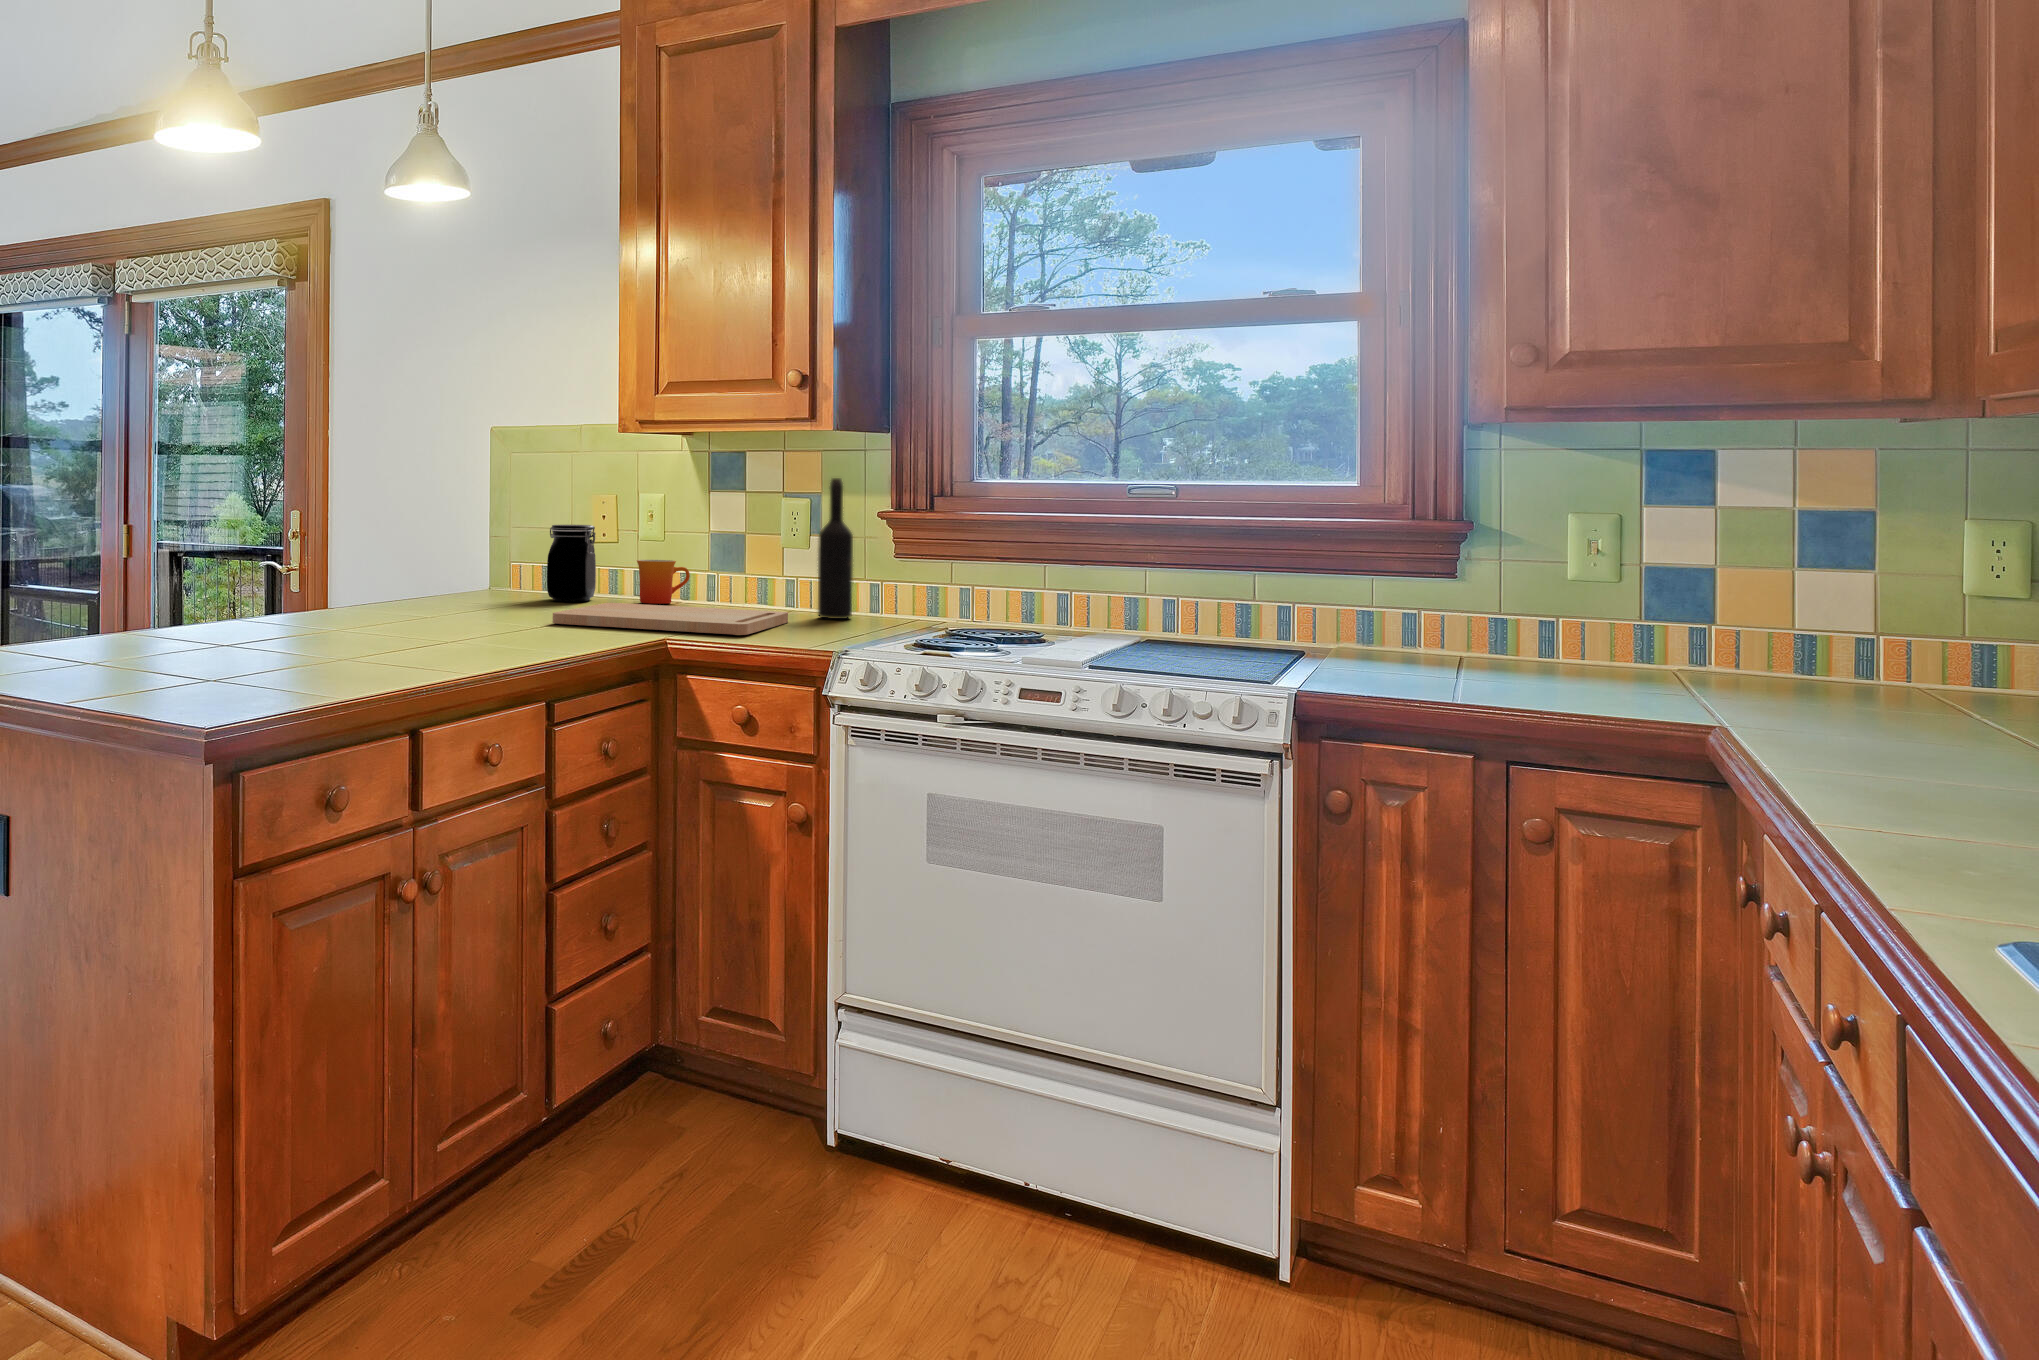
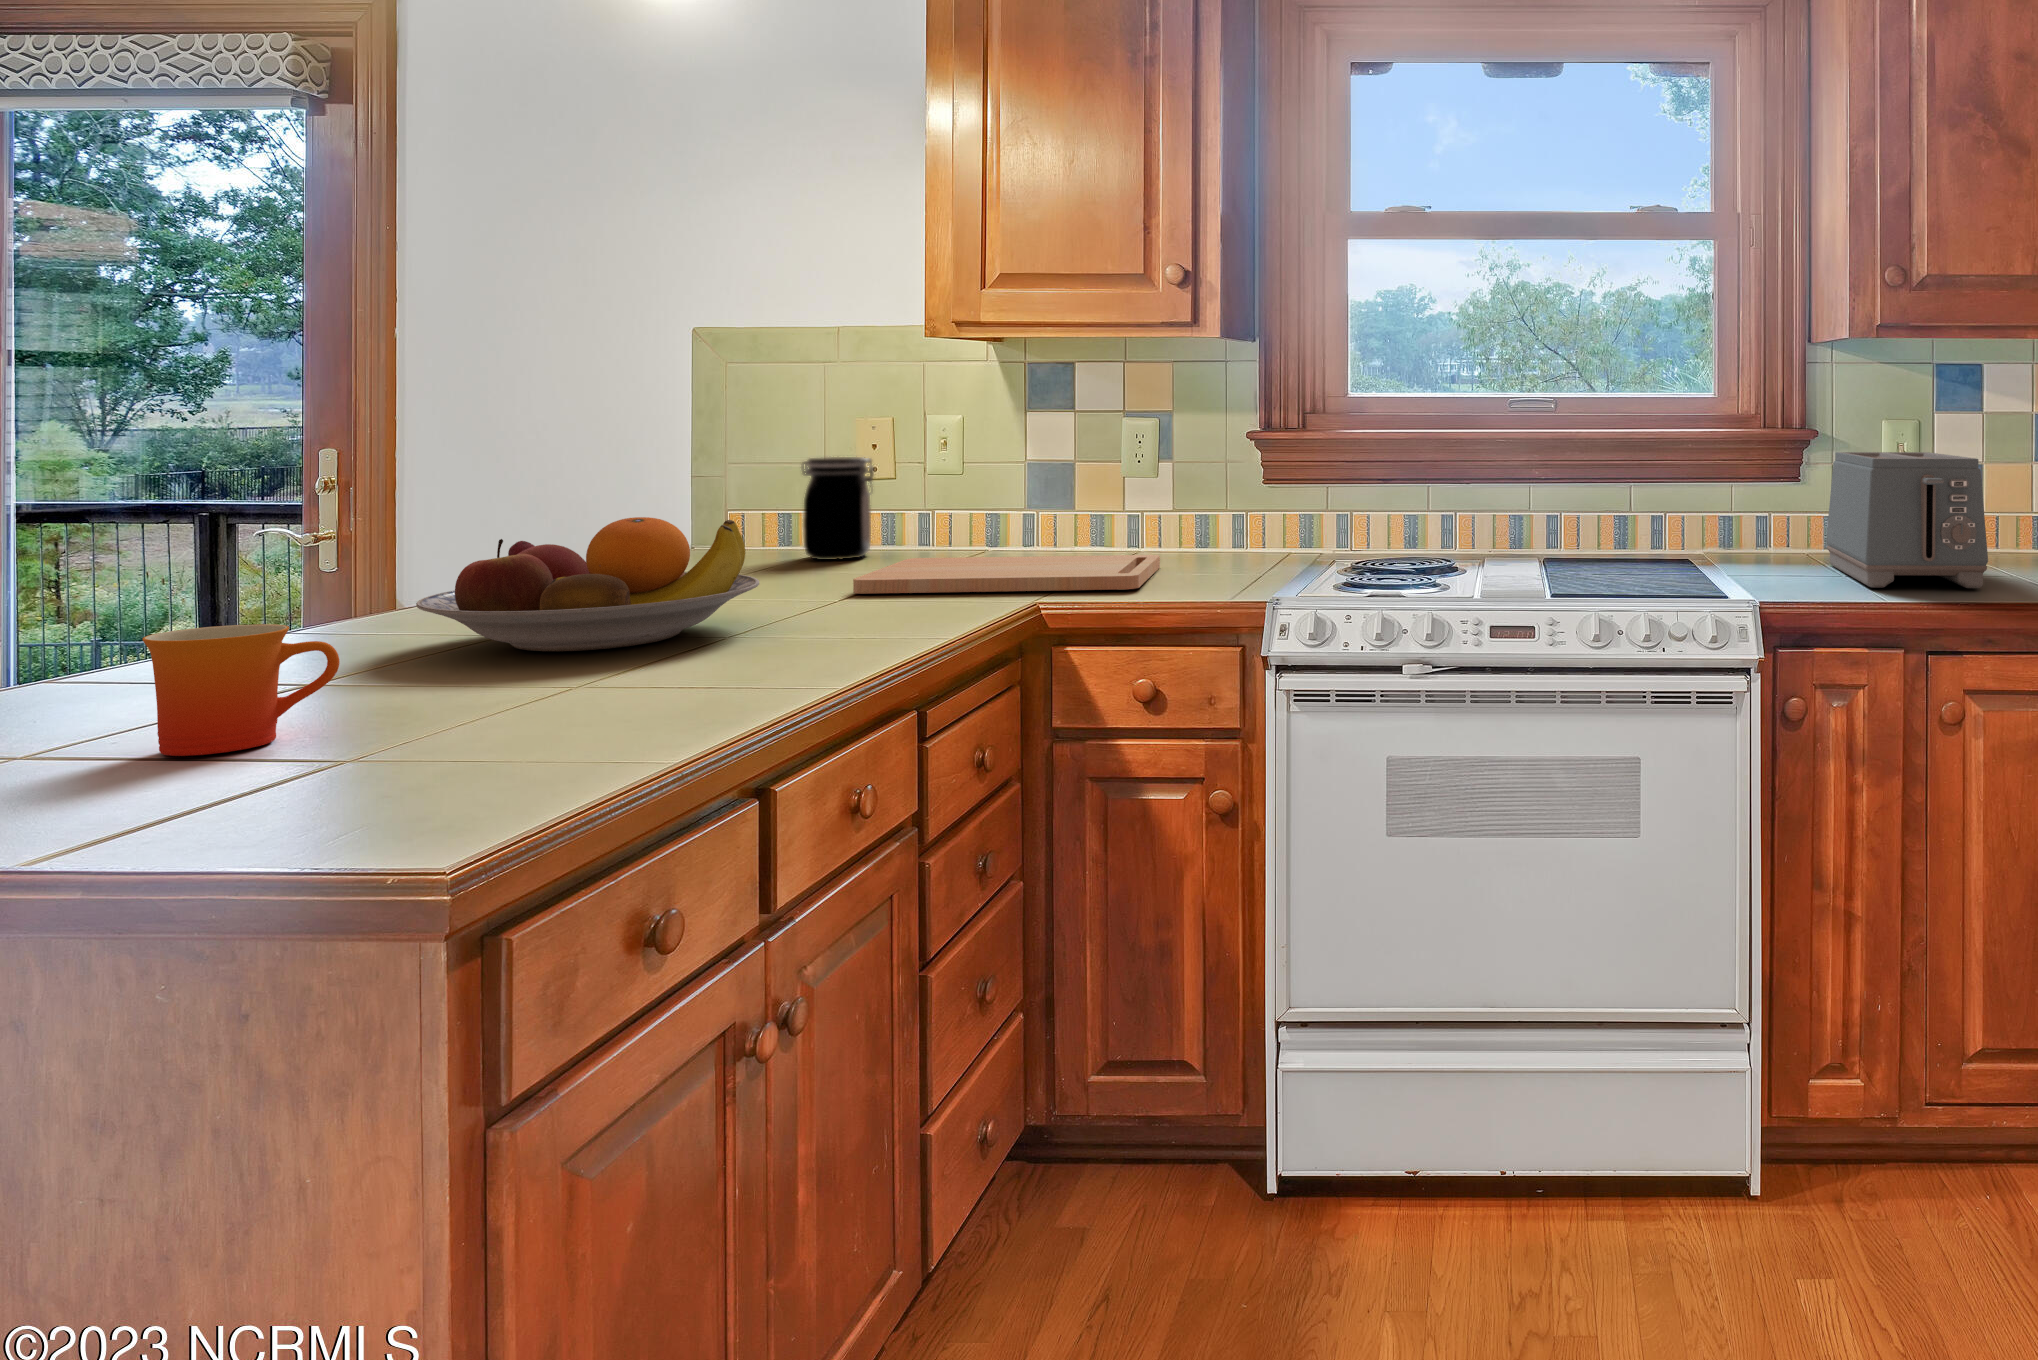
wine bottle: present [818,478,853,619] -> none [1184,394,1225,559]
toaster: none [1457,546,1621,701] -> present [1826,452,1988,588]
fruit bowl: none [290,559,476,641] -> present [416,517,759,651]
mug: present [637,560,690,604] -> present [143,624,340,756]

